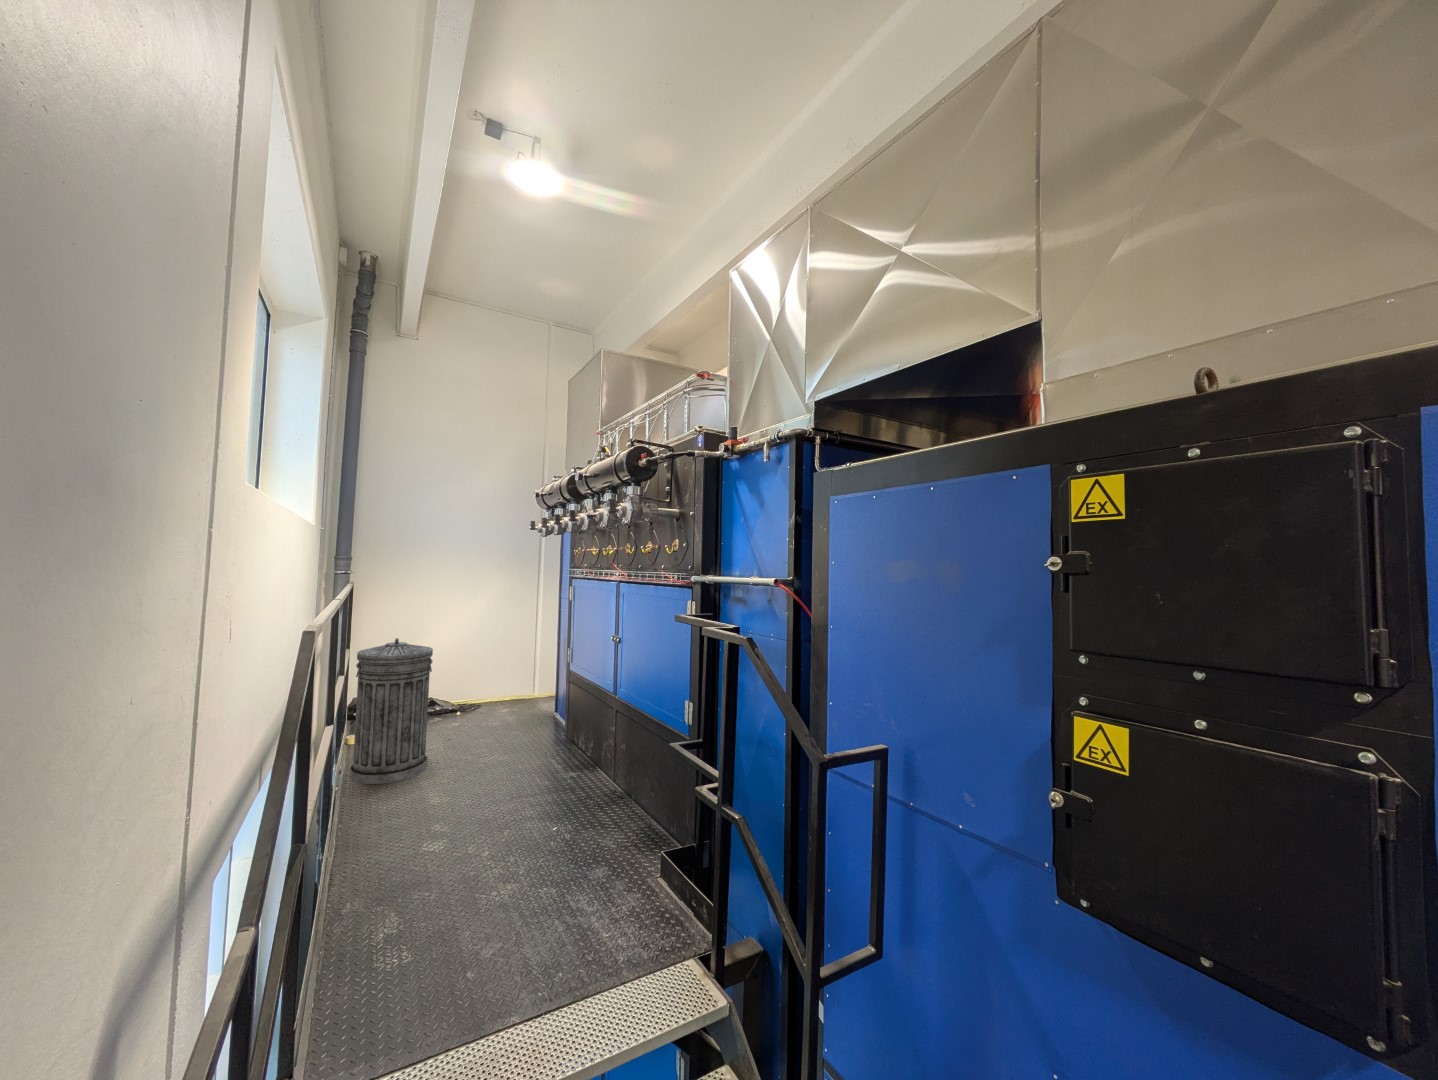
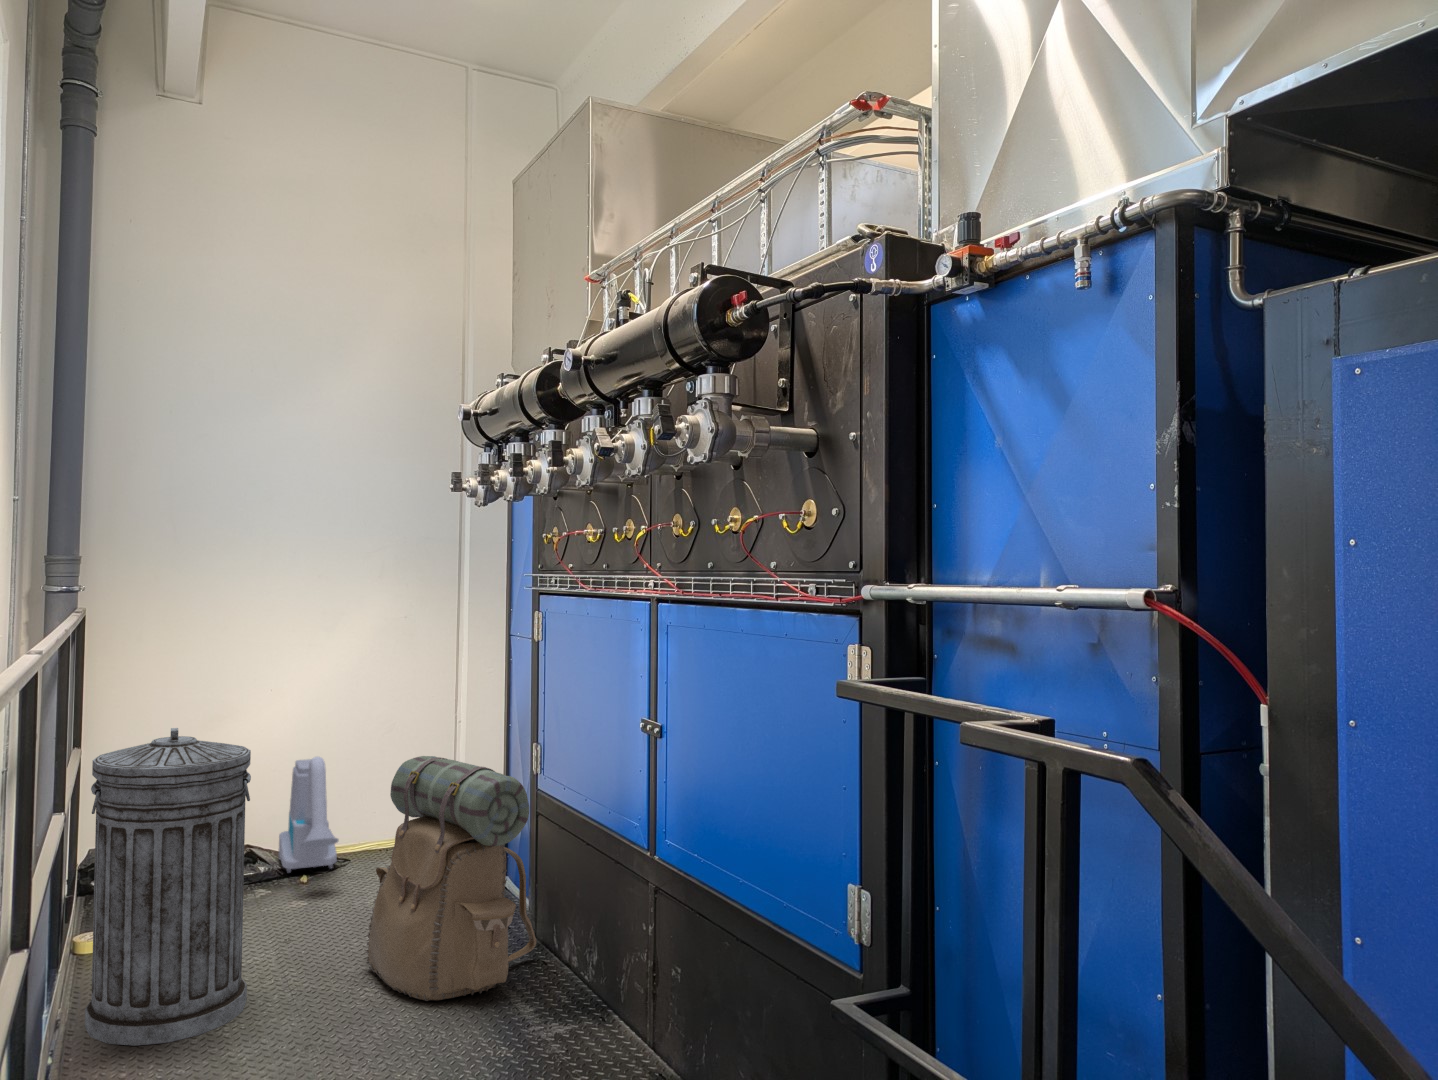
backpack: none [485,653,566,765] -> present [366,756,537,1001]
vacuum cleaner: none [447,654,476,710] -> present [279,757,339,873]

